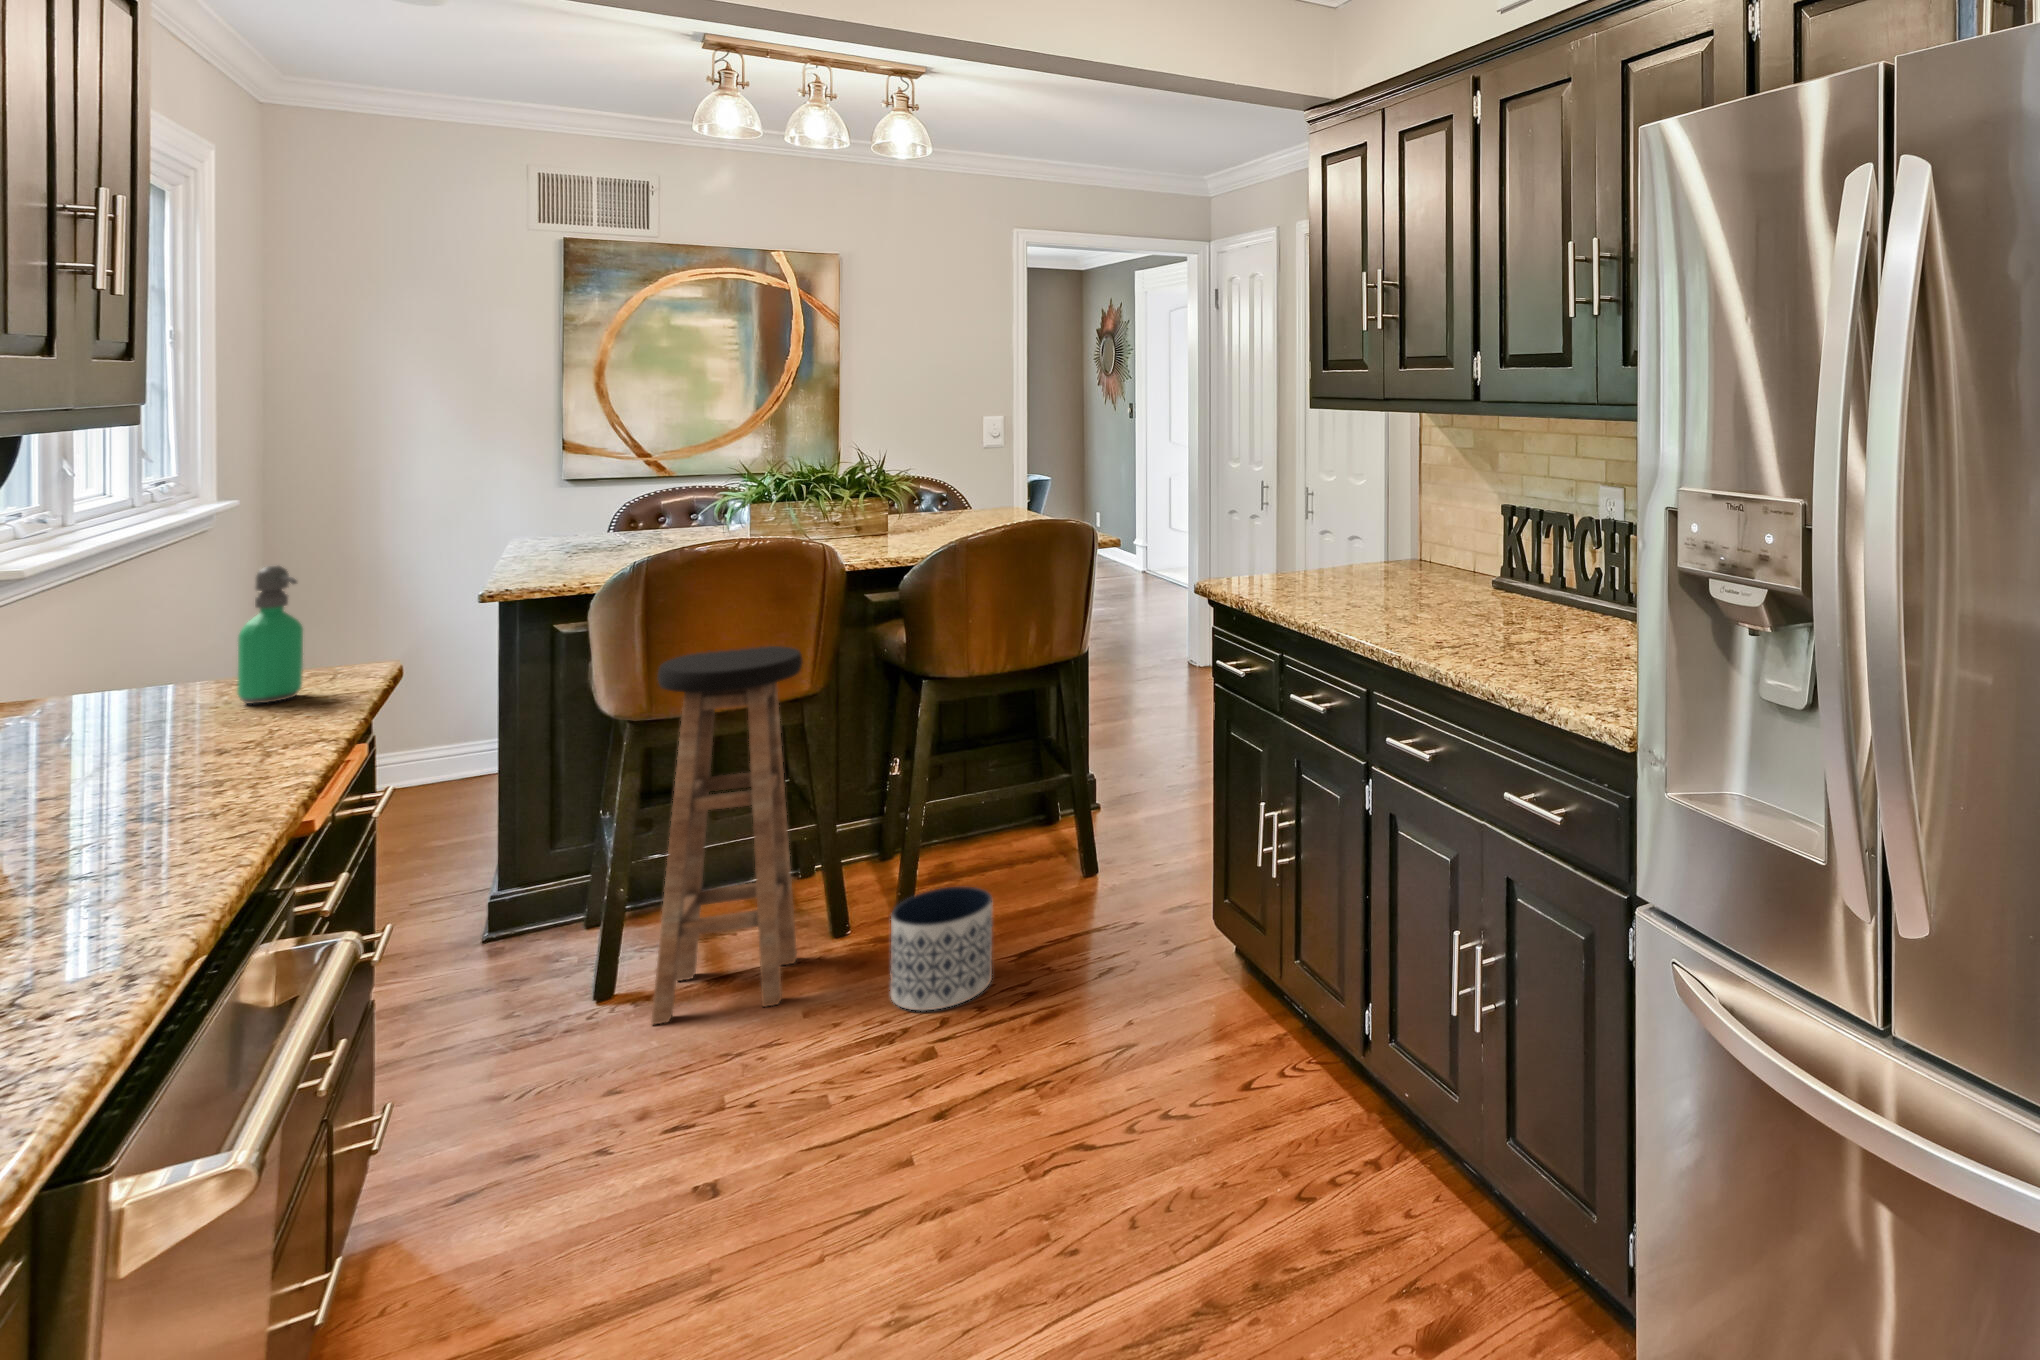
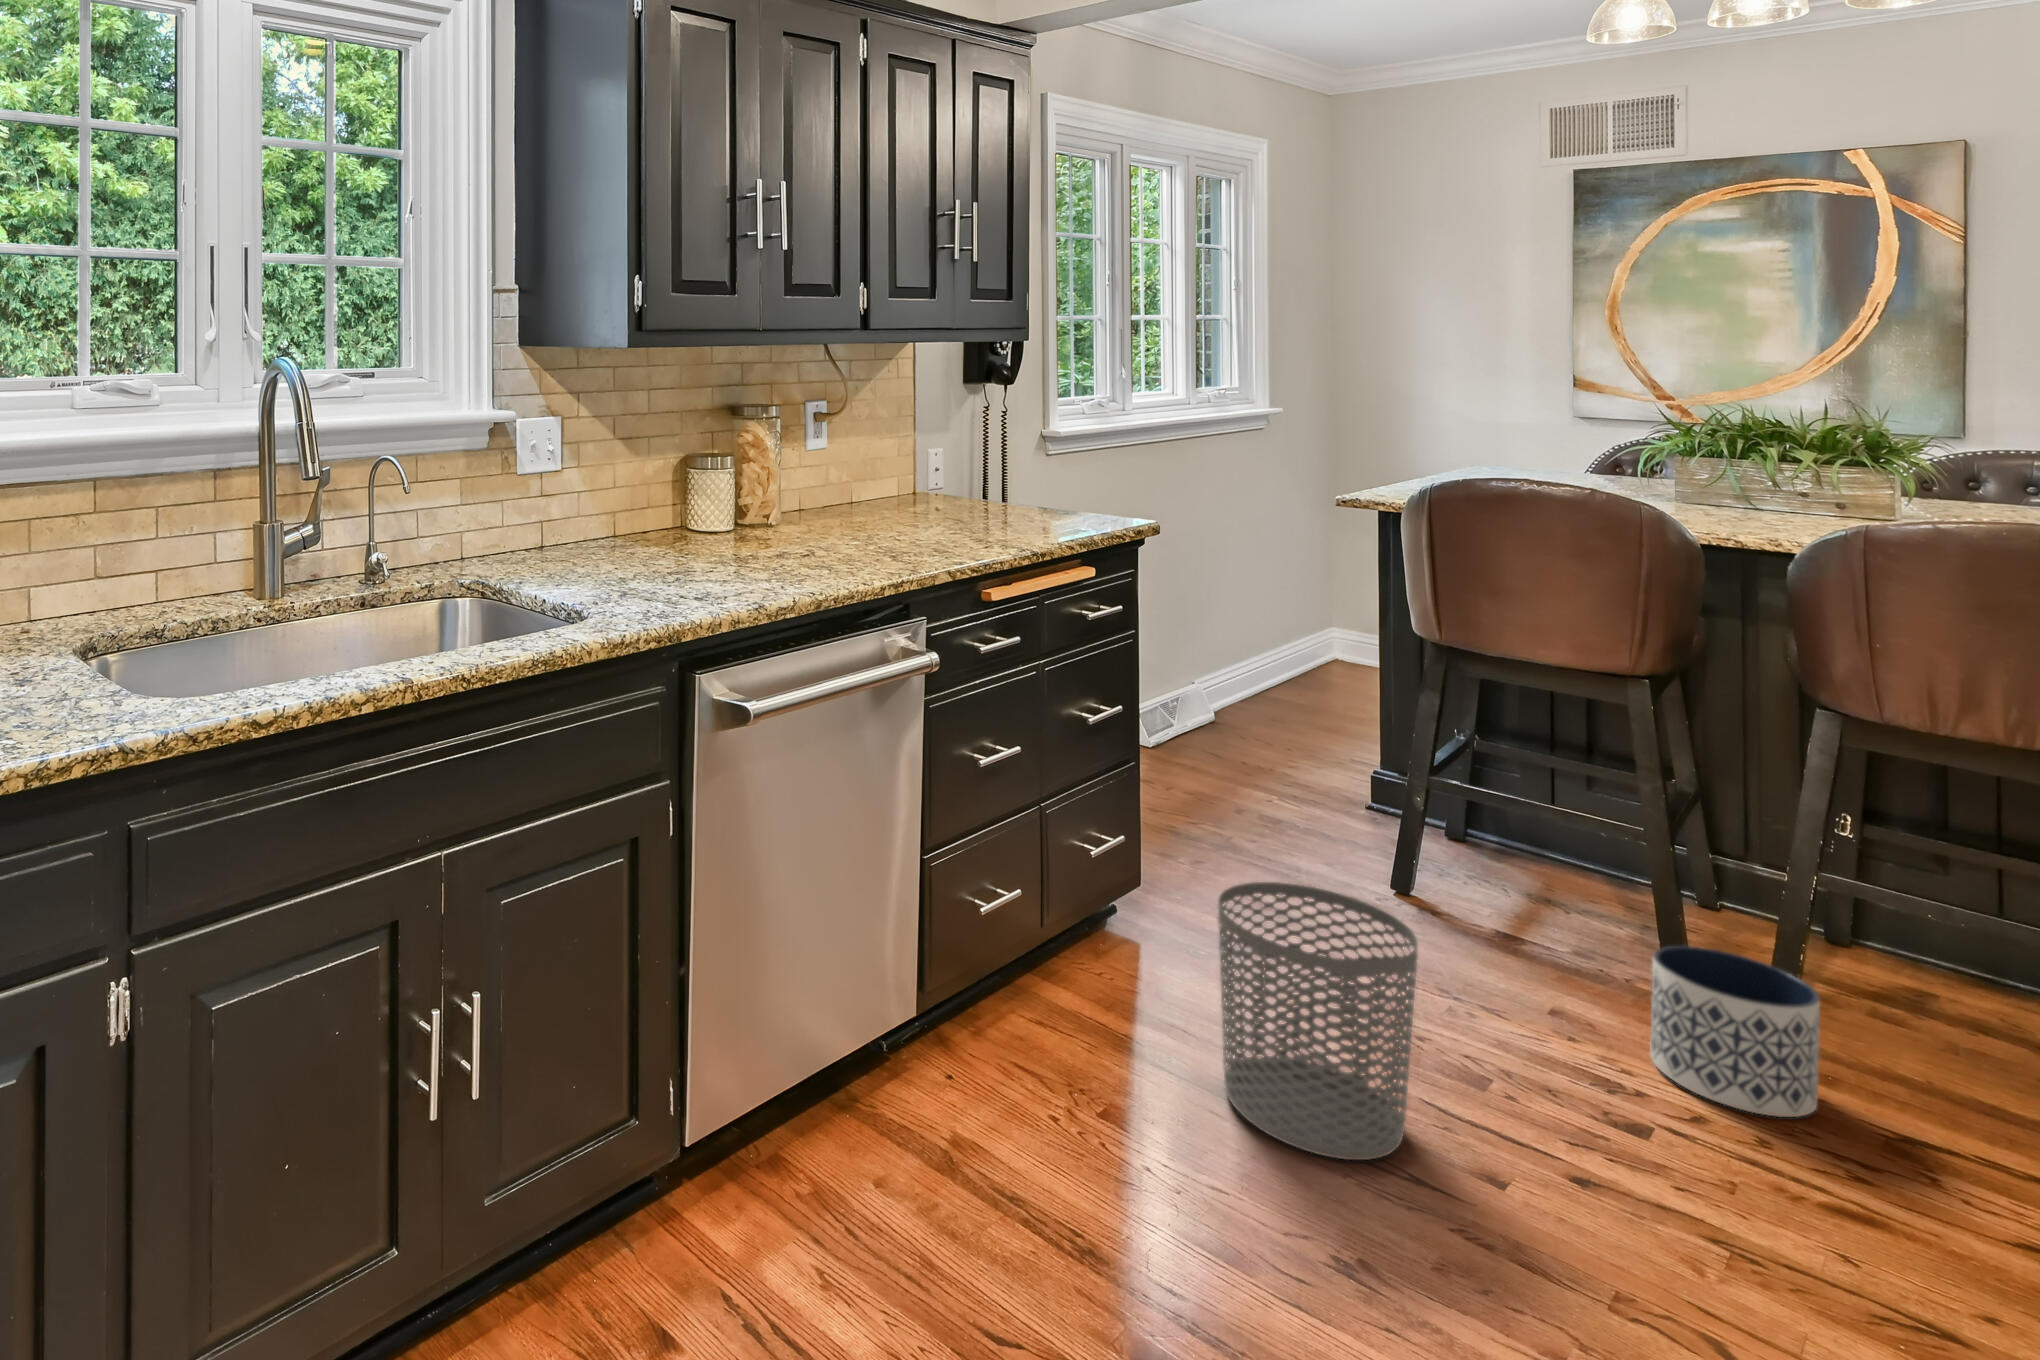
soap dispenser: present [237,565,303,704] -> none [1040,428,1075,523]
bar stool: present [651,646,803,1024] -> none [1406,585,1597,986]
waste bin: none [644,985,845,1282] -> present [1218,882,1418,1160]

